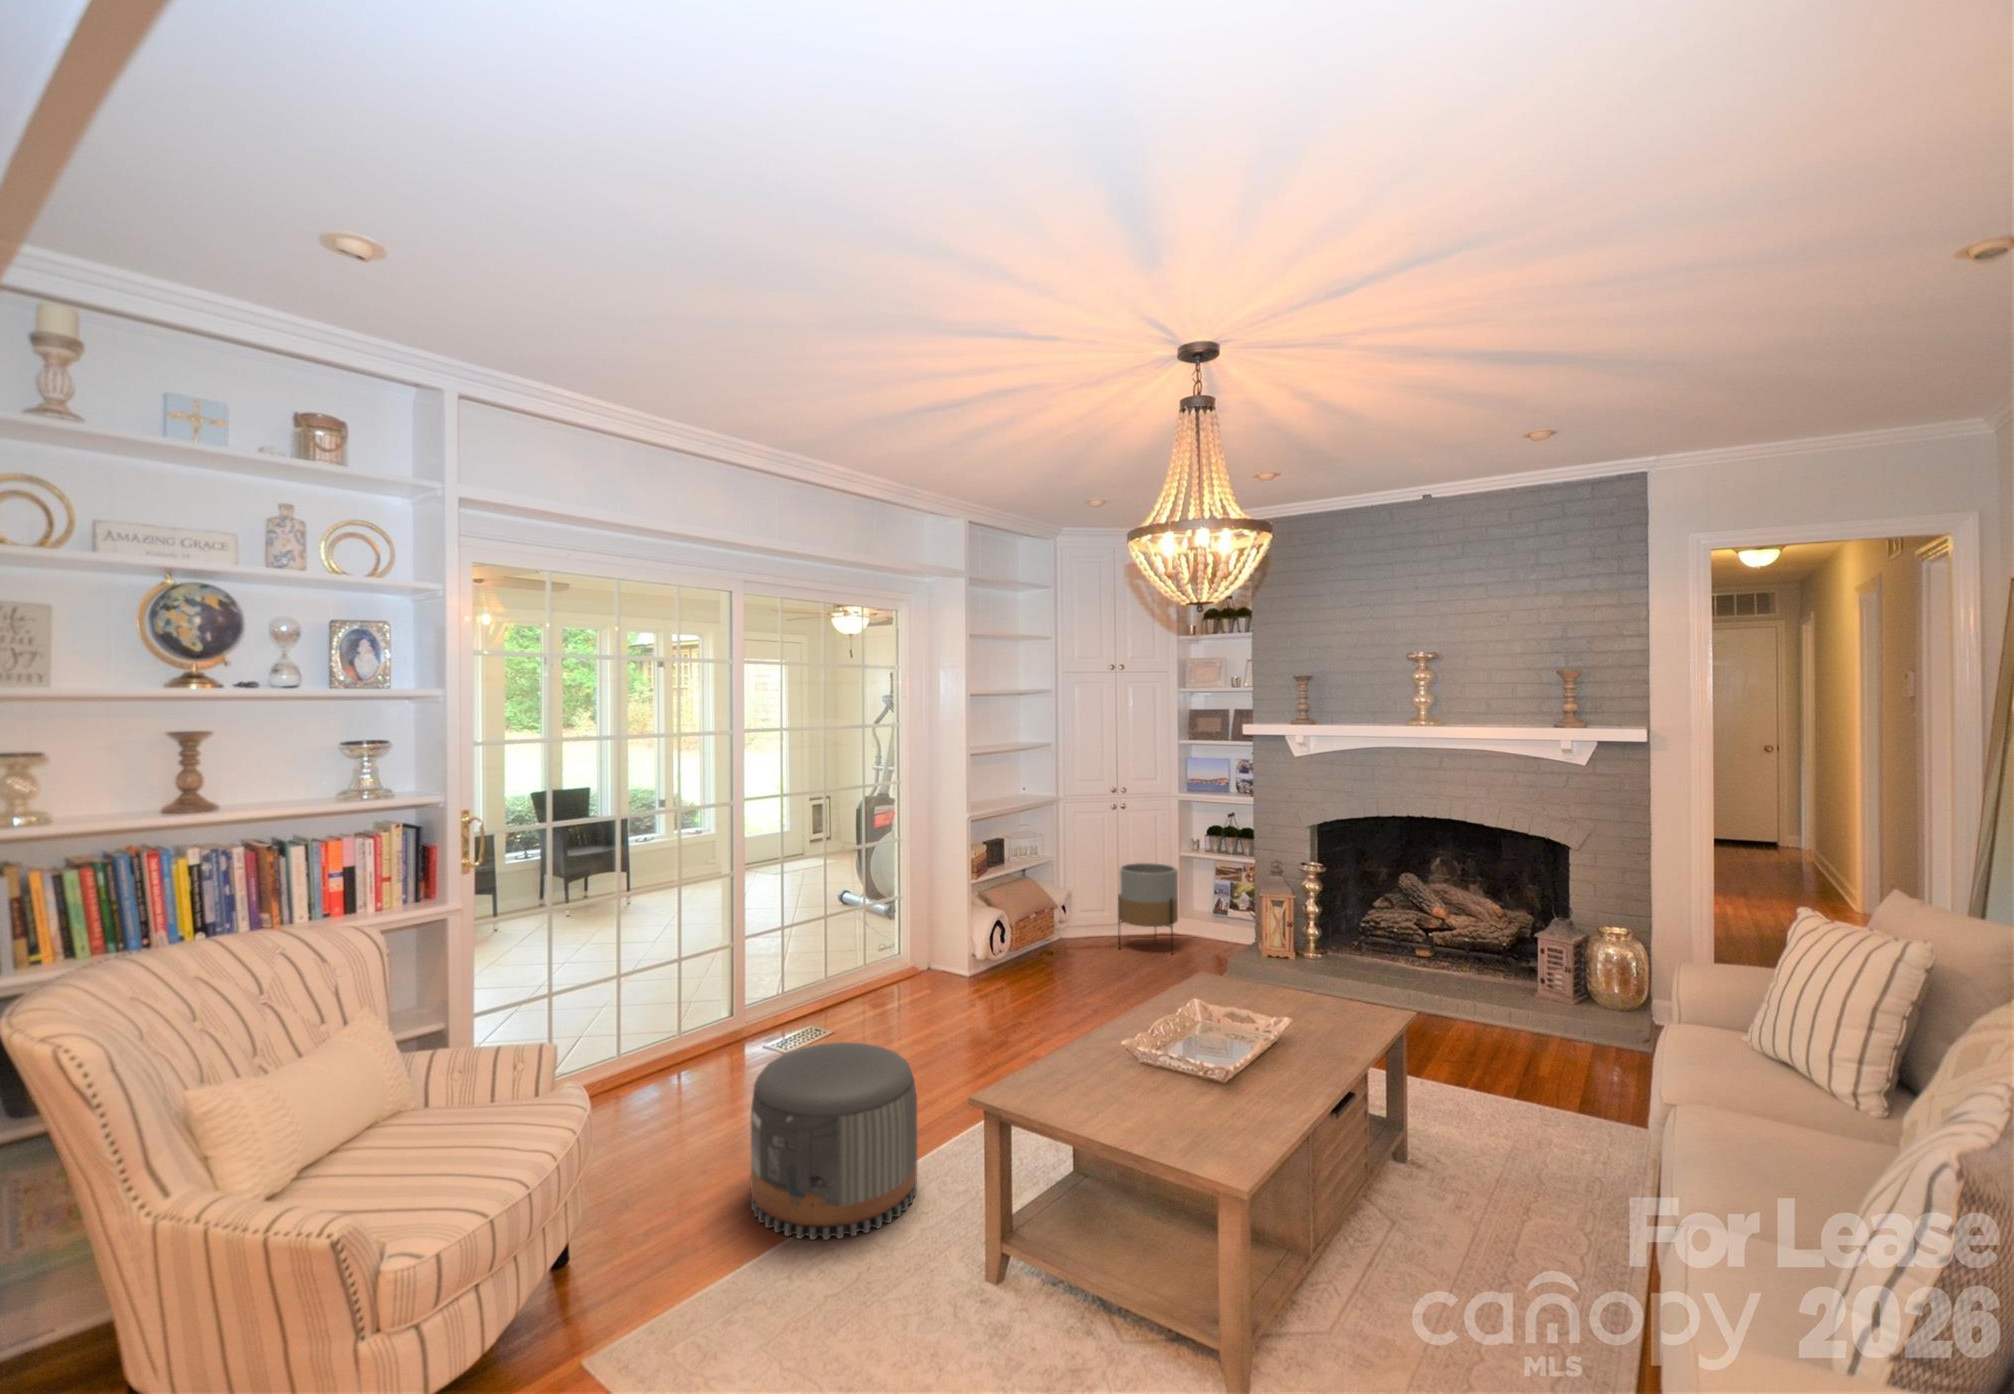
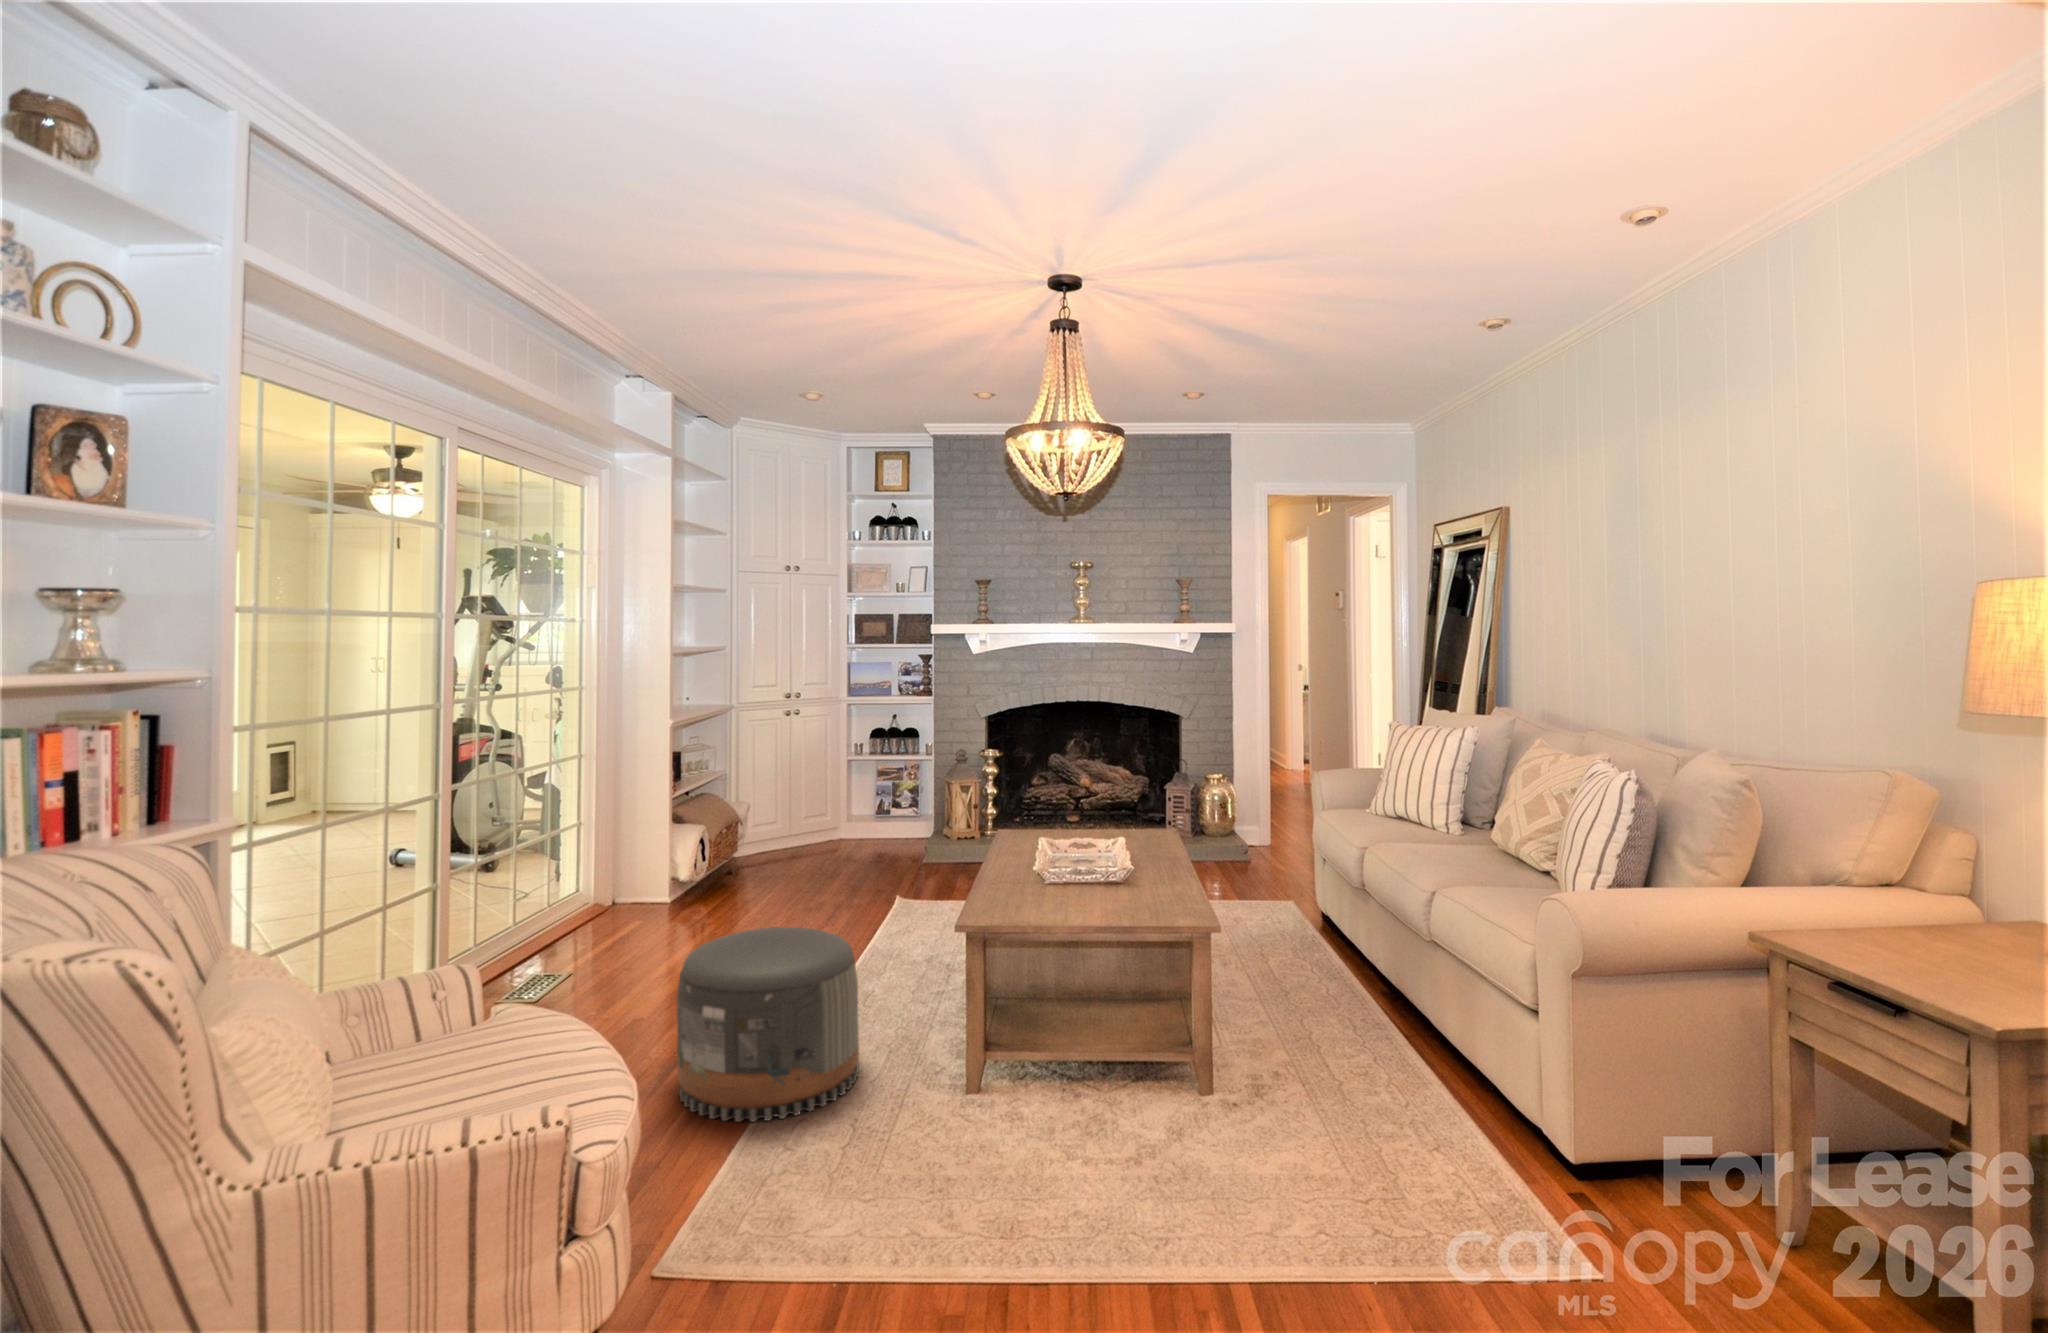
planter: present [1118,863,1178,953] -> none [799,769,858,856]

